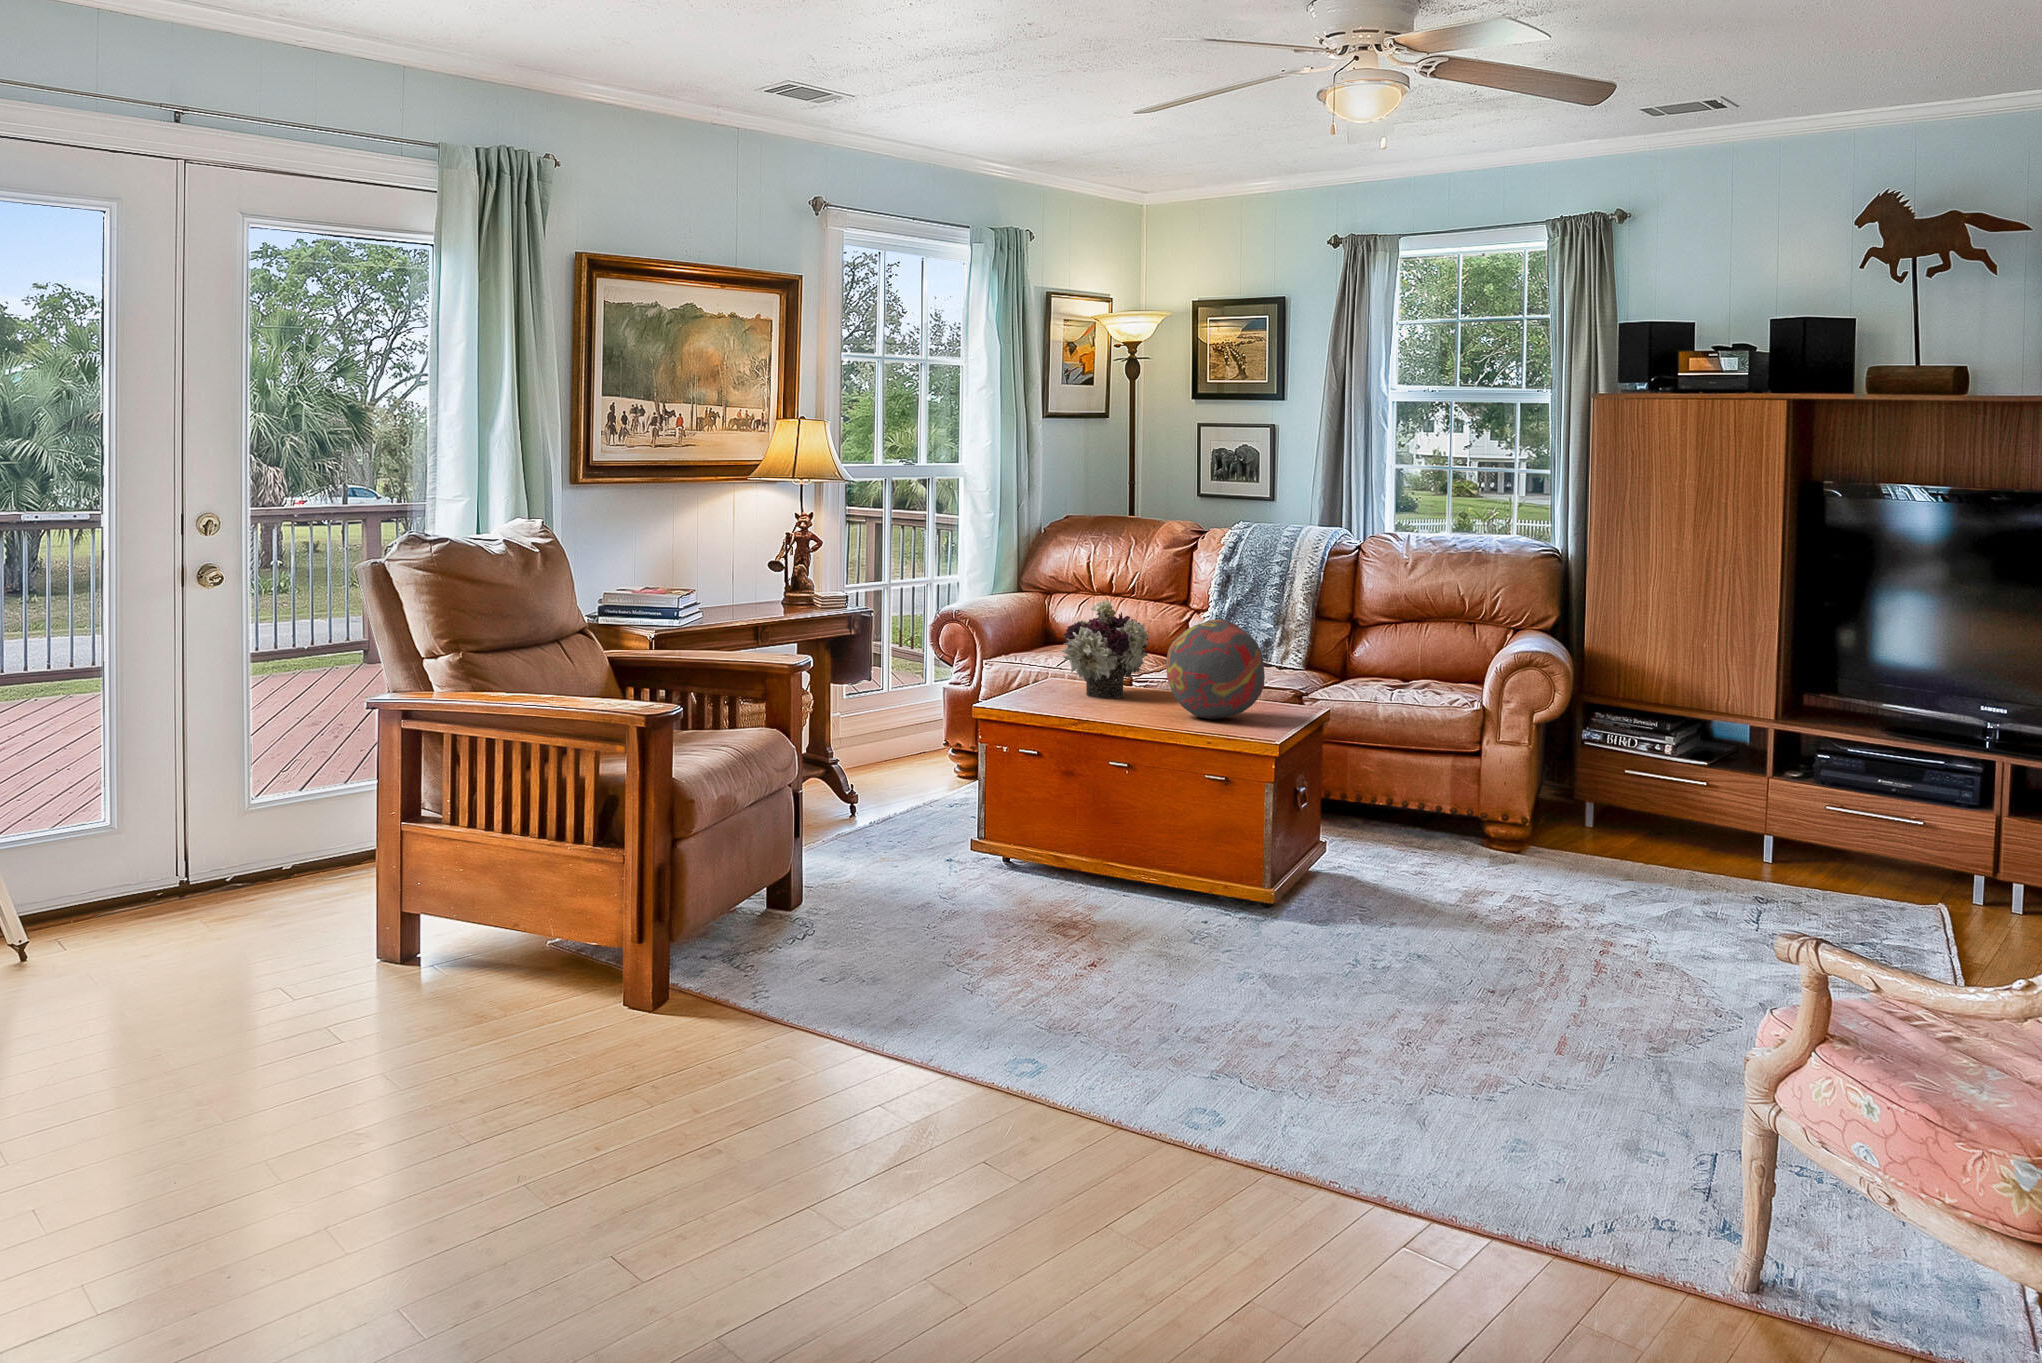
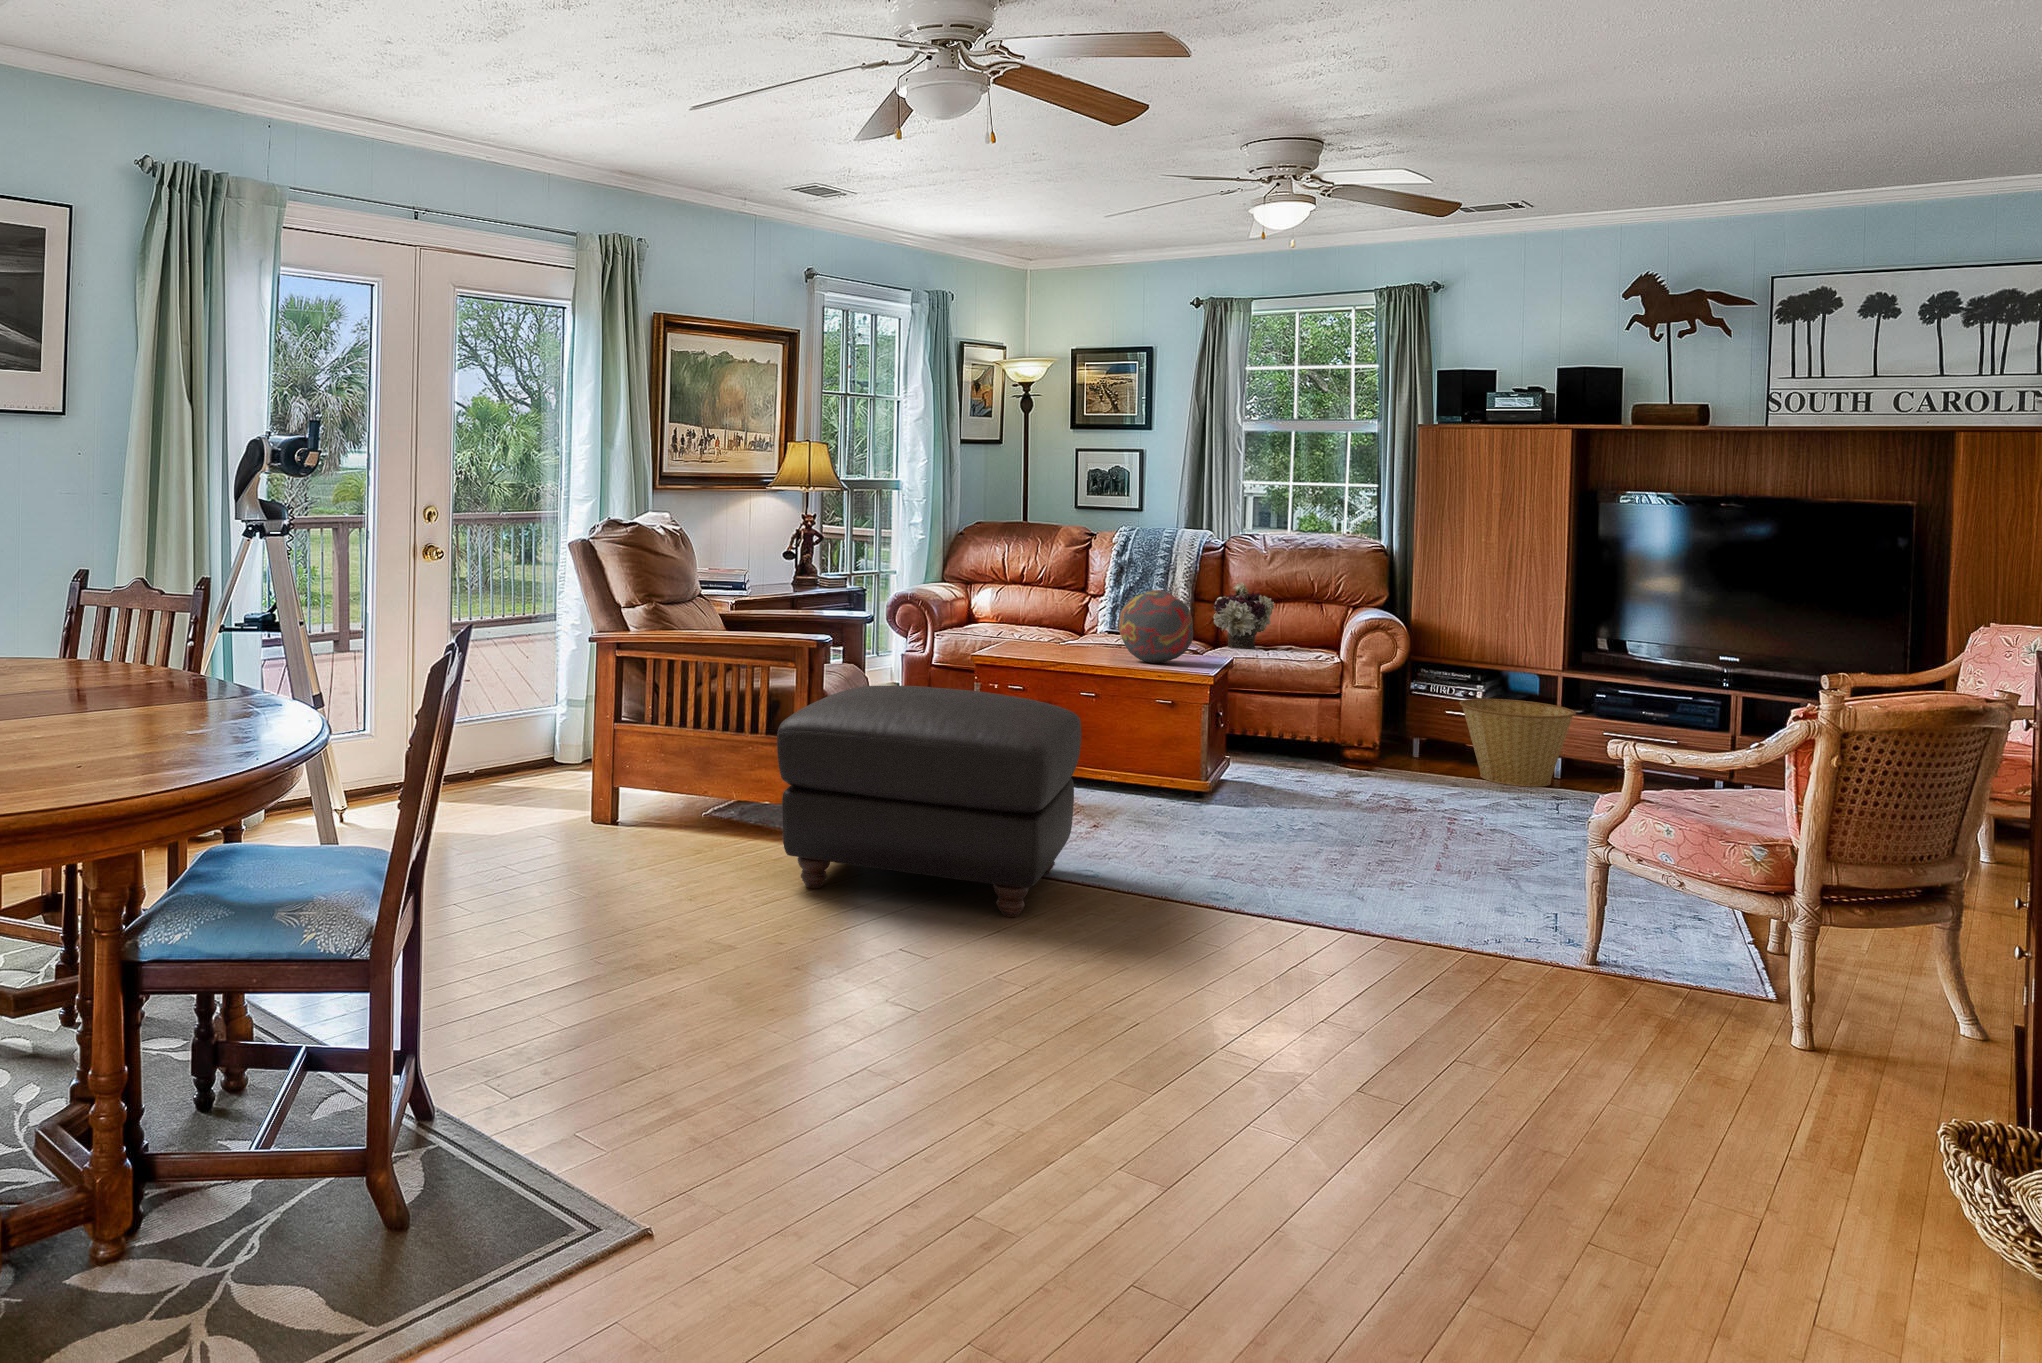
flower arrangement: present [1062,600,1149,699] -> present [1213,583,1274,649]
basket: none [1633,757,1785,881] -> present [1459,699,1576,787]
ottoman: none [501,784,1008,1184] -> present [777,686,1081,917]

